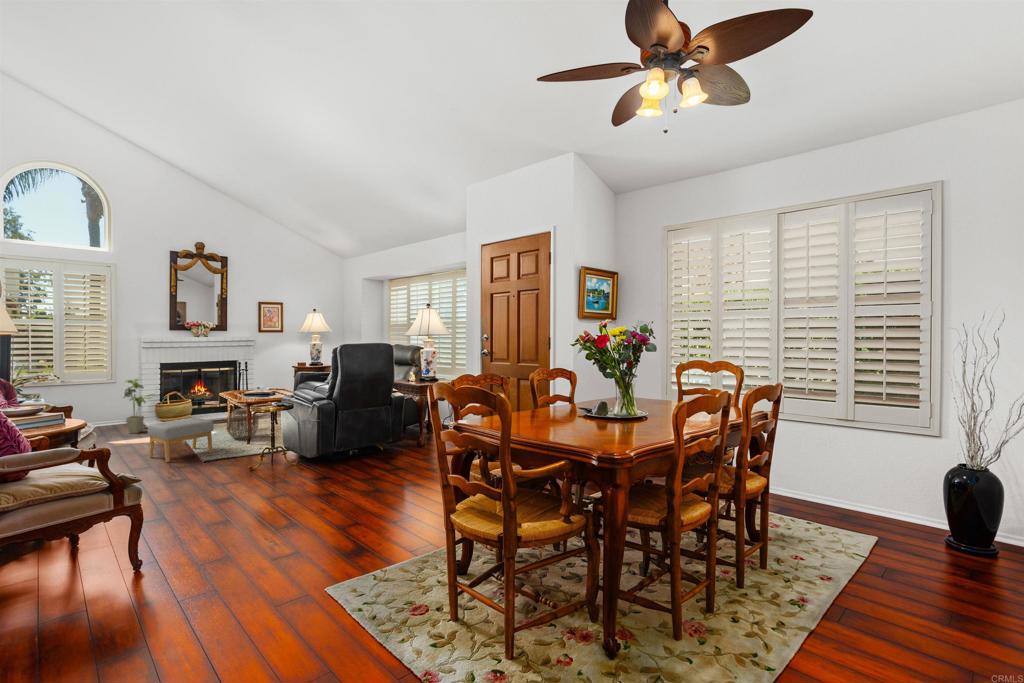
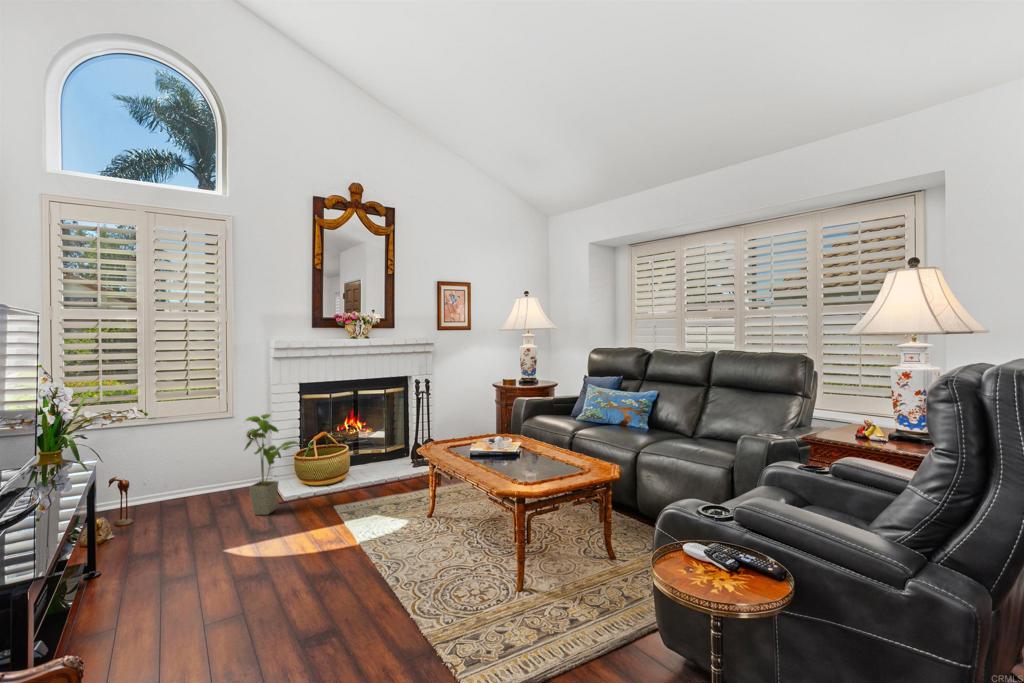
woven basket: present [227,408,259,440] -> none [432,473,490,542]
footstool: present [148,418,214,462] -> none [292,505,427,637]

